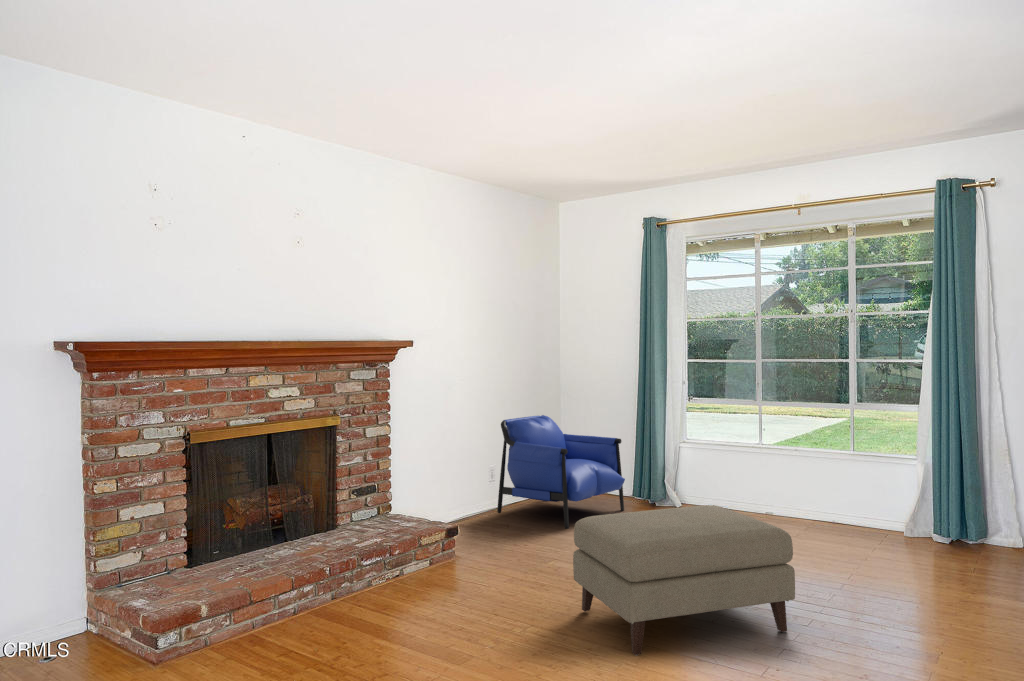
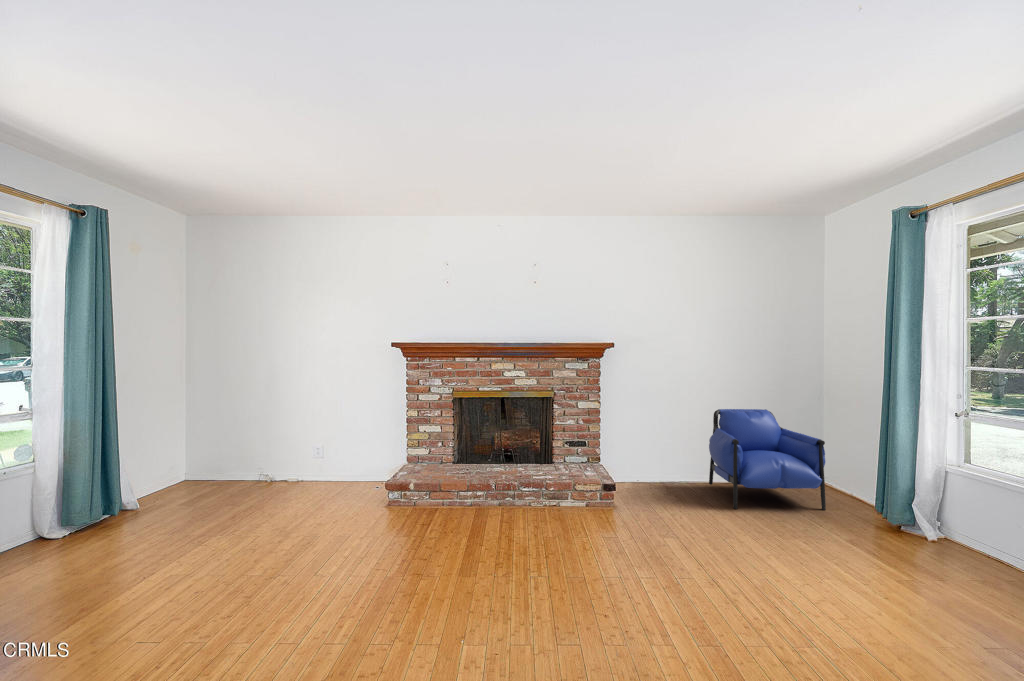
ottoman: present [573,505,795,656] -> none [550,489,739,649]

